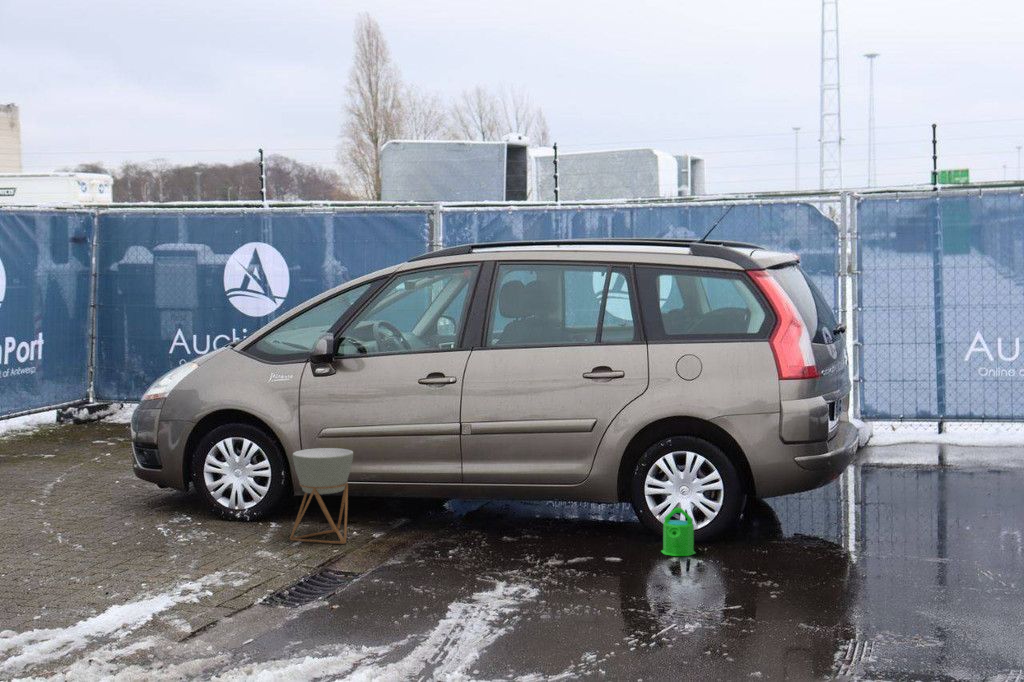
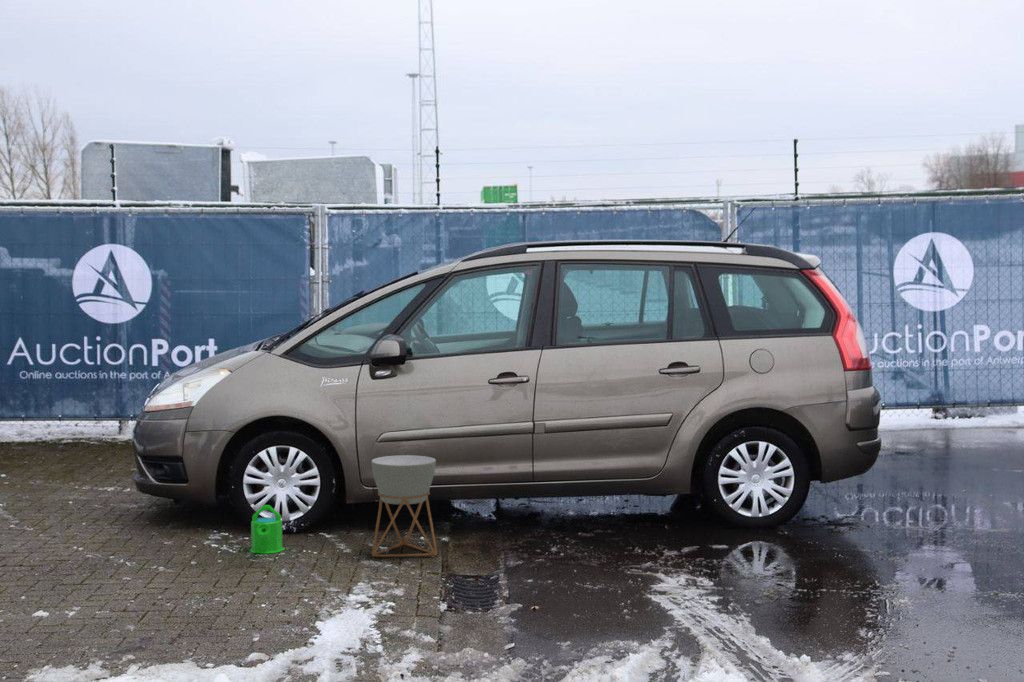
watering can: present [661,508,695,556] -> present [250,505,284,554]

